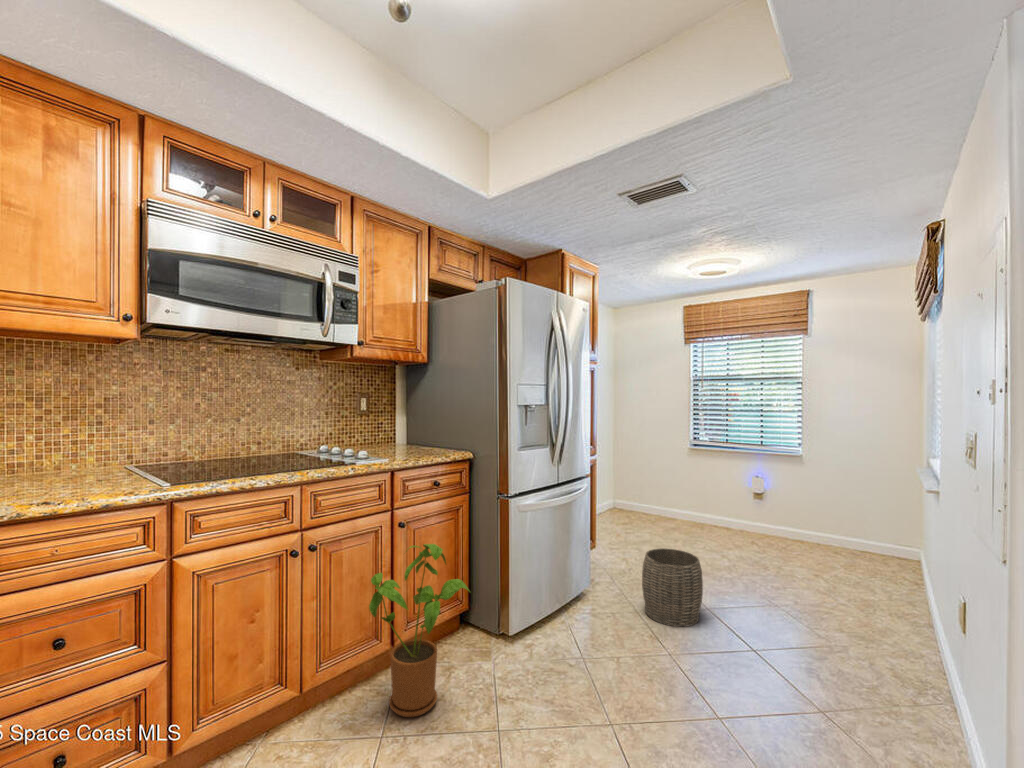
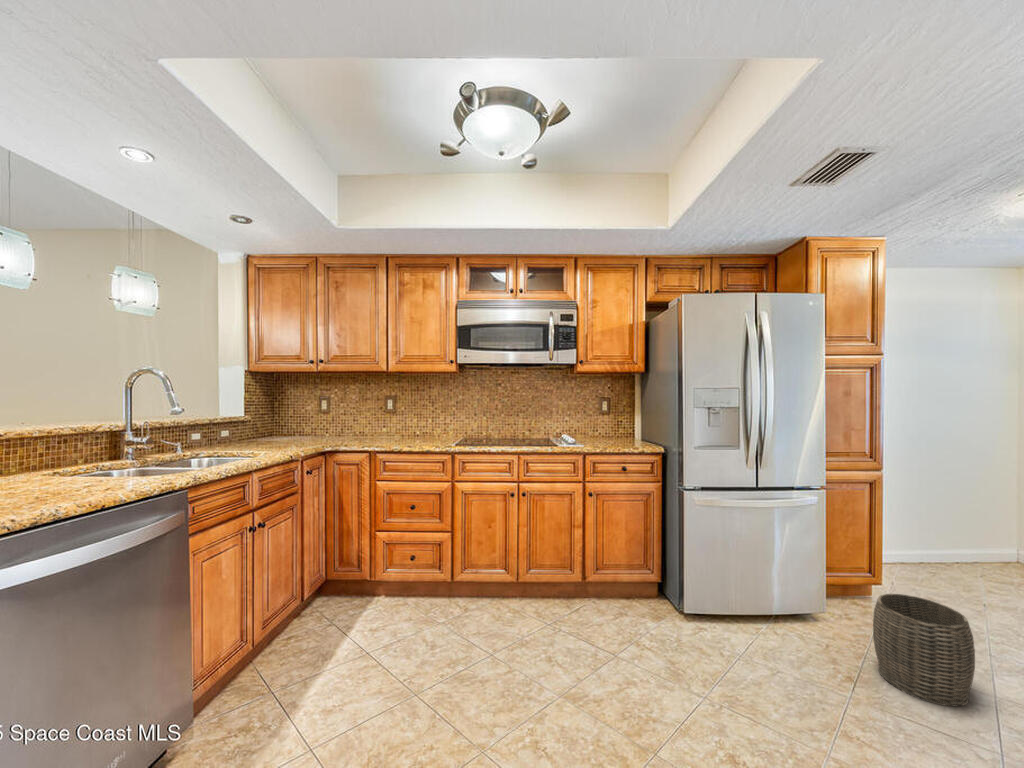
house plant: present [369,544,470,717] -> none [550,509,613,627]

